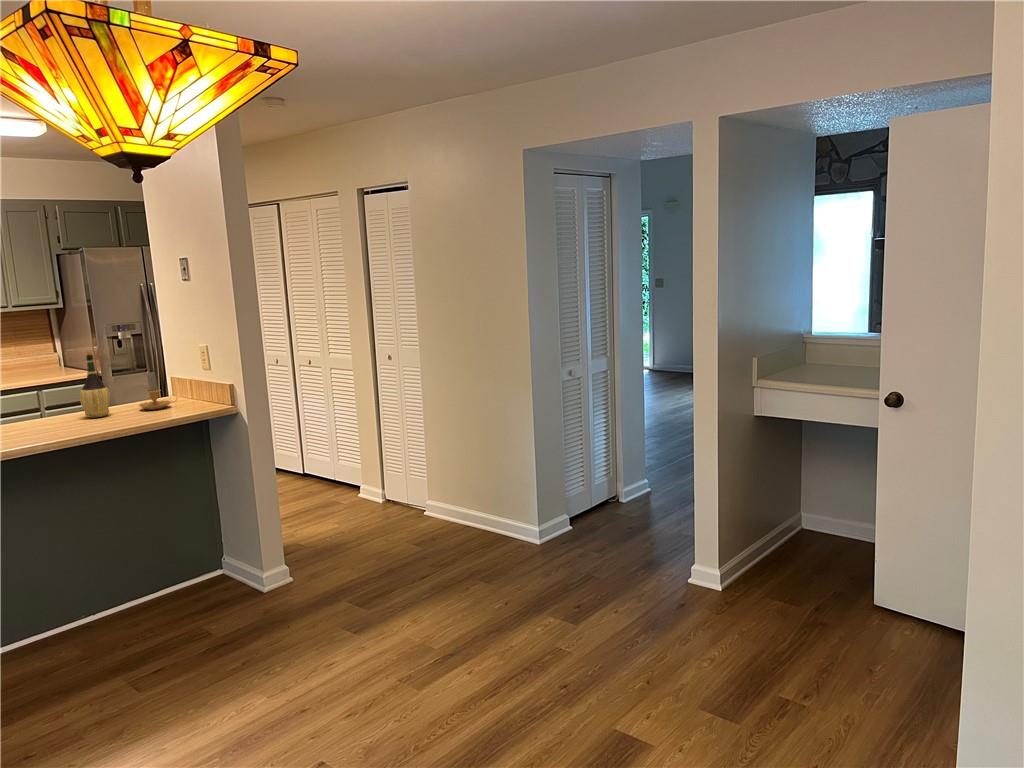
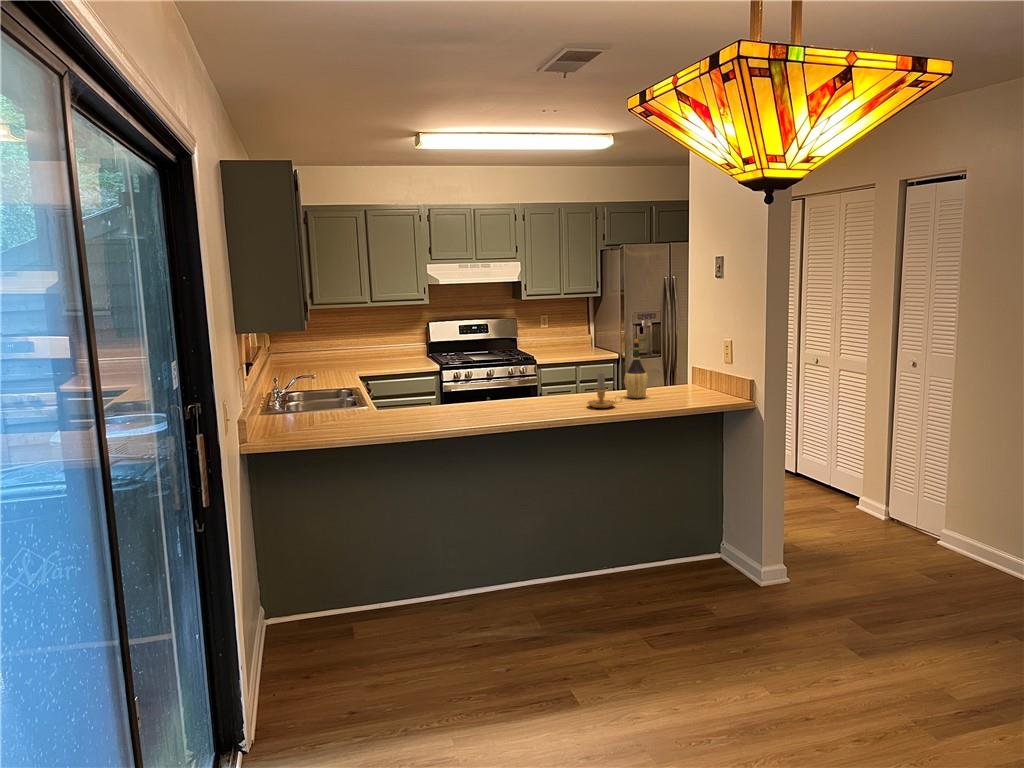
candle: present [139,372,174,410] -> present [587,372,618,408]

